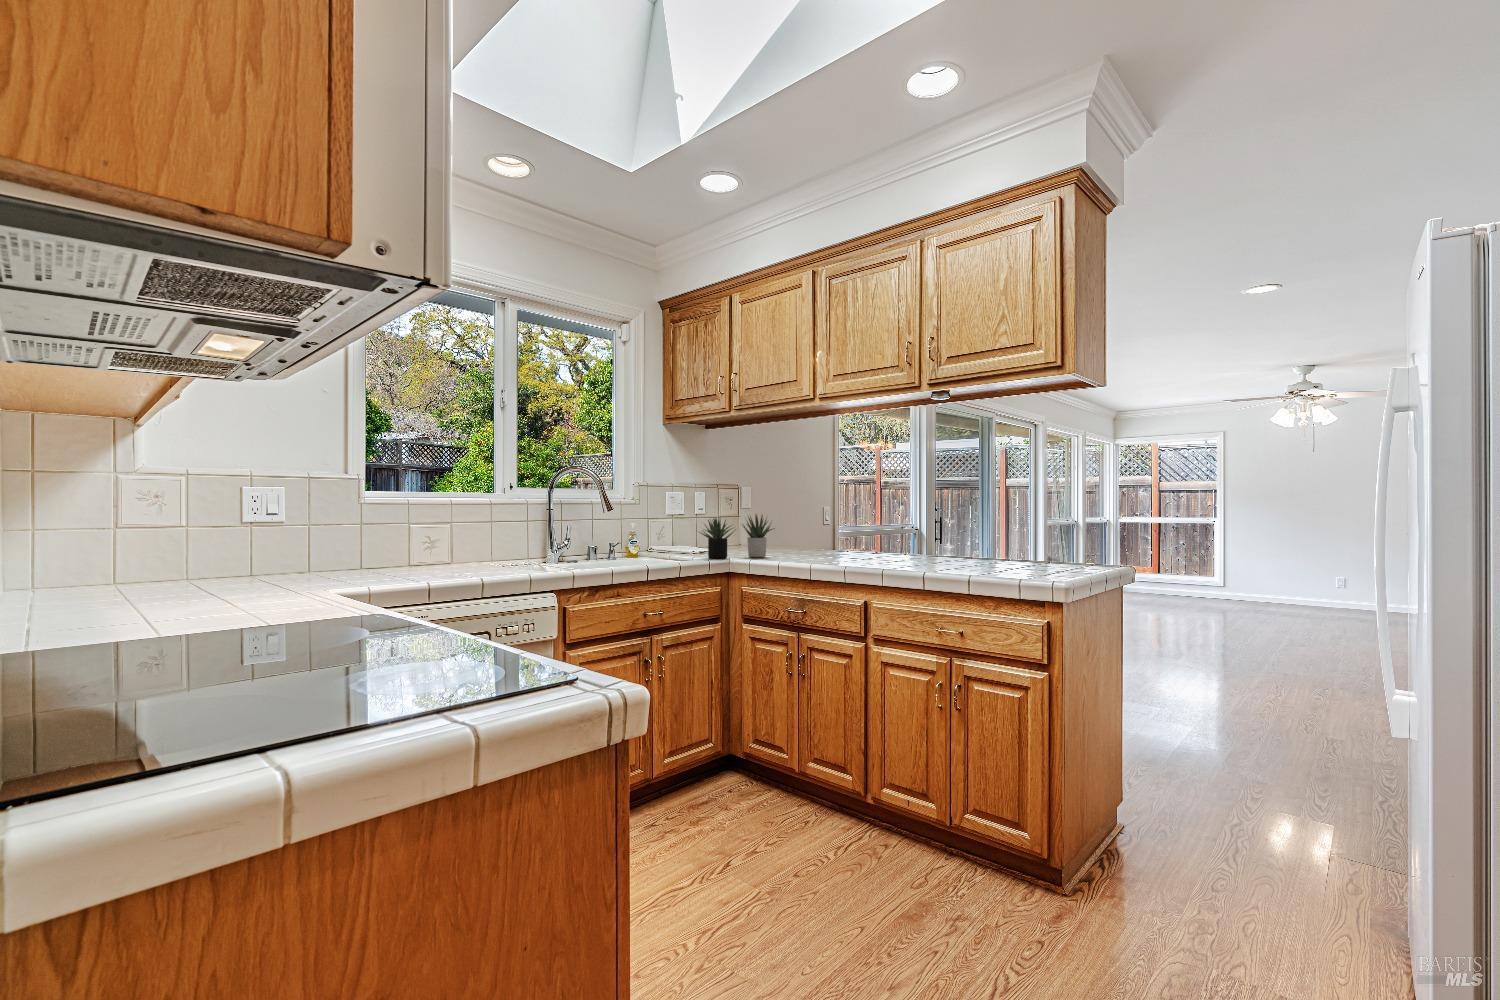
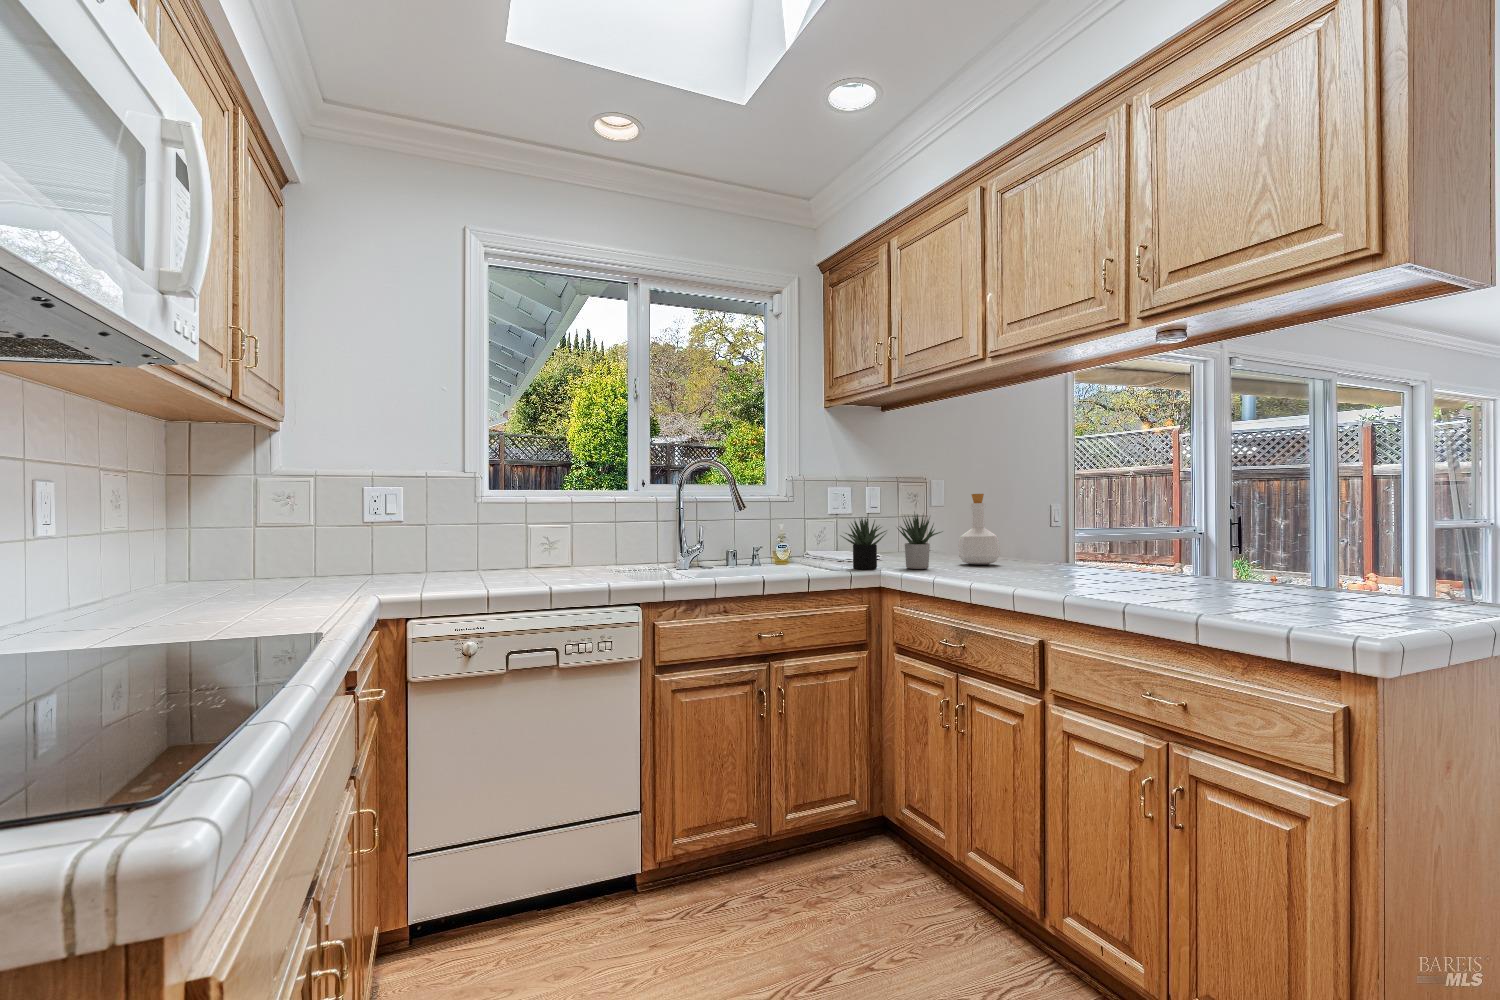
bottle: none [781,499,811,553] -> present [958,494,1000,564]

